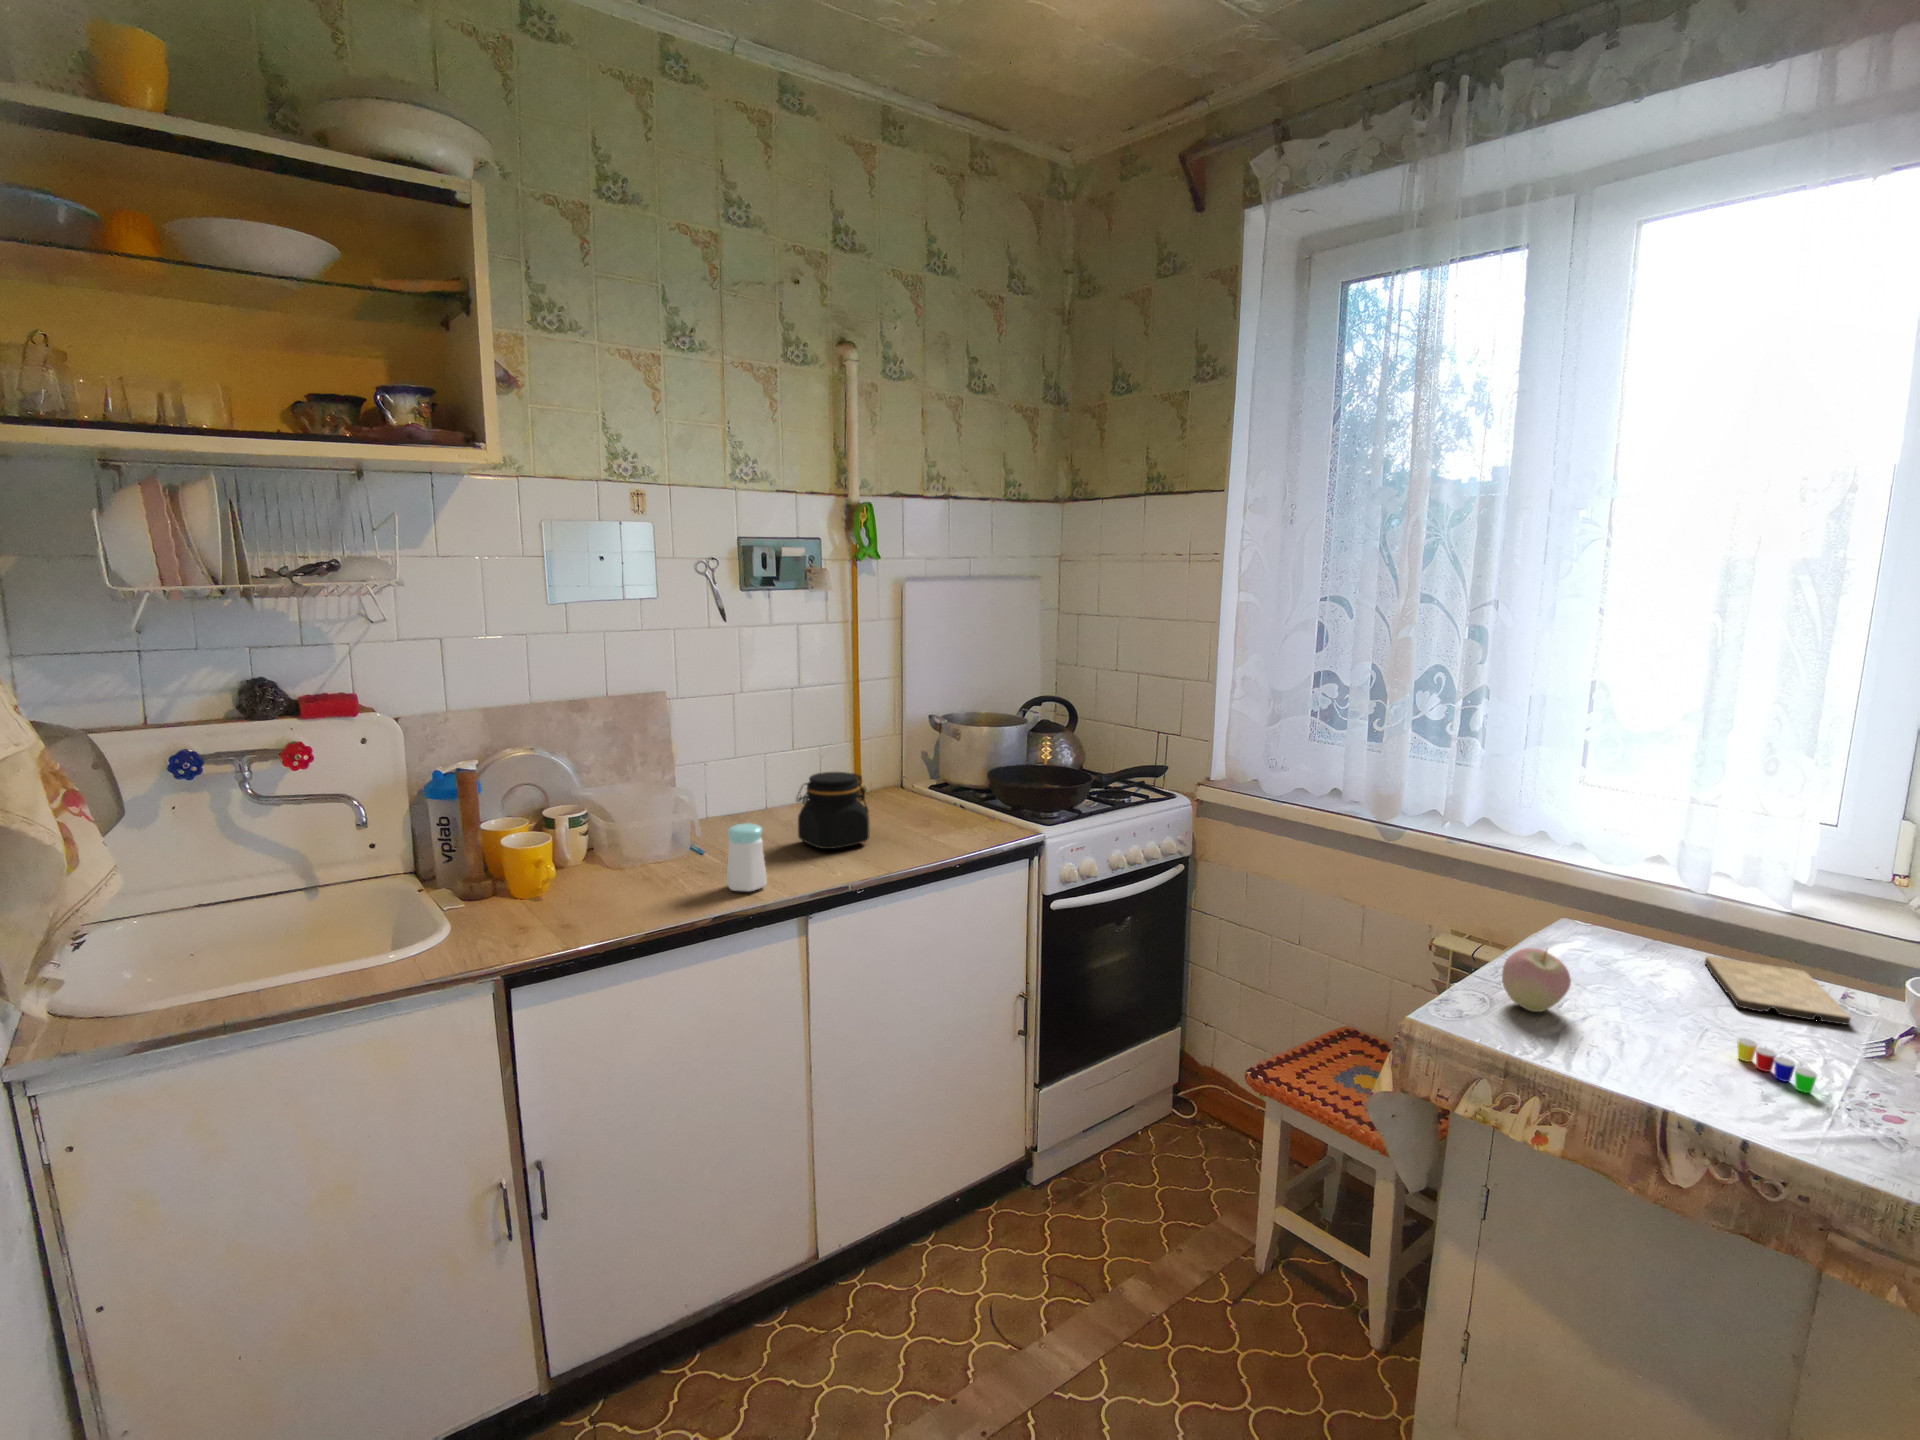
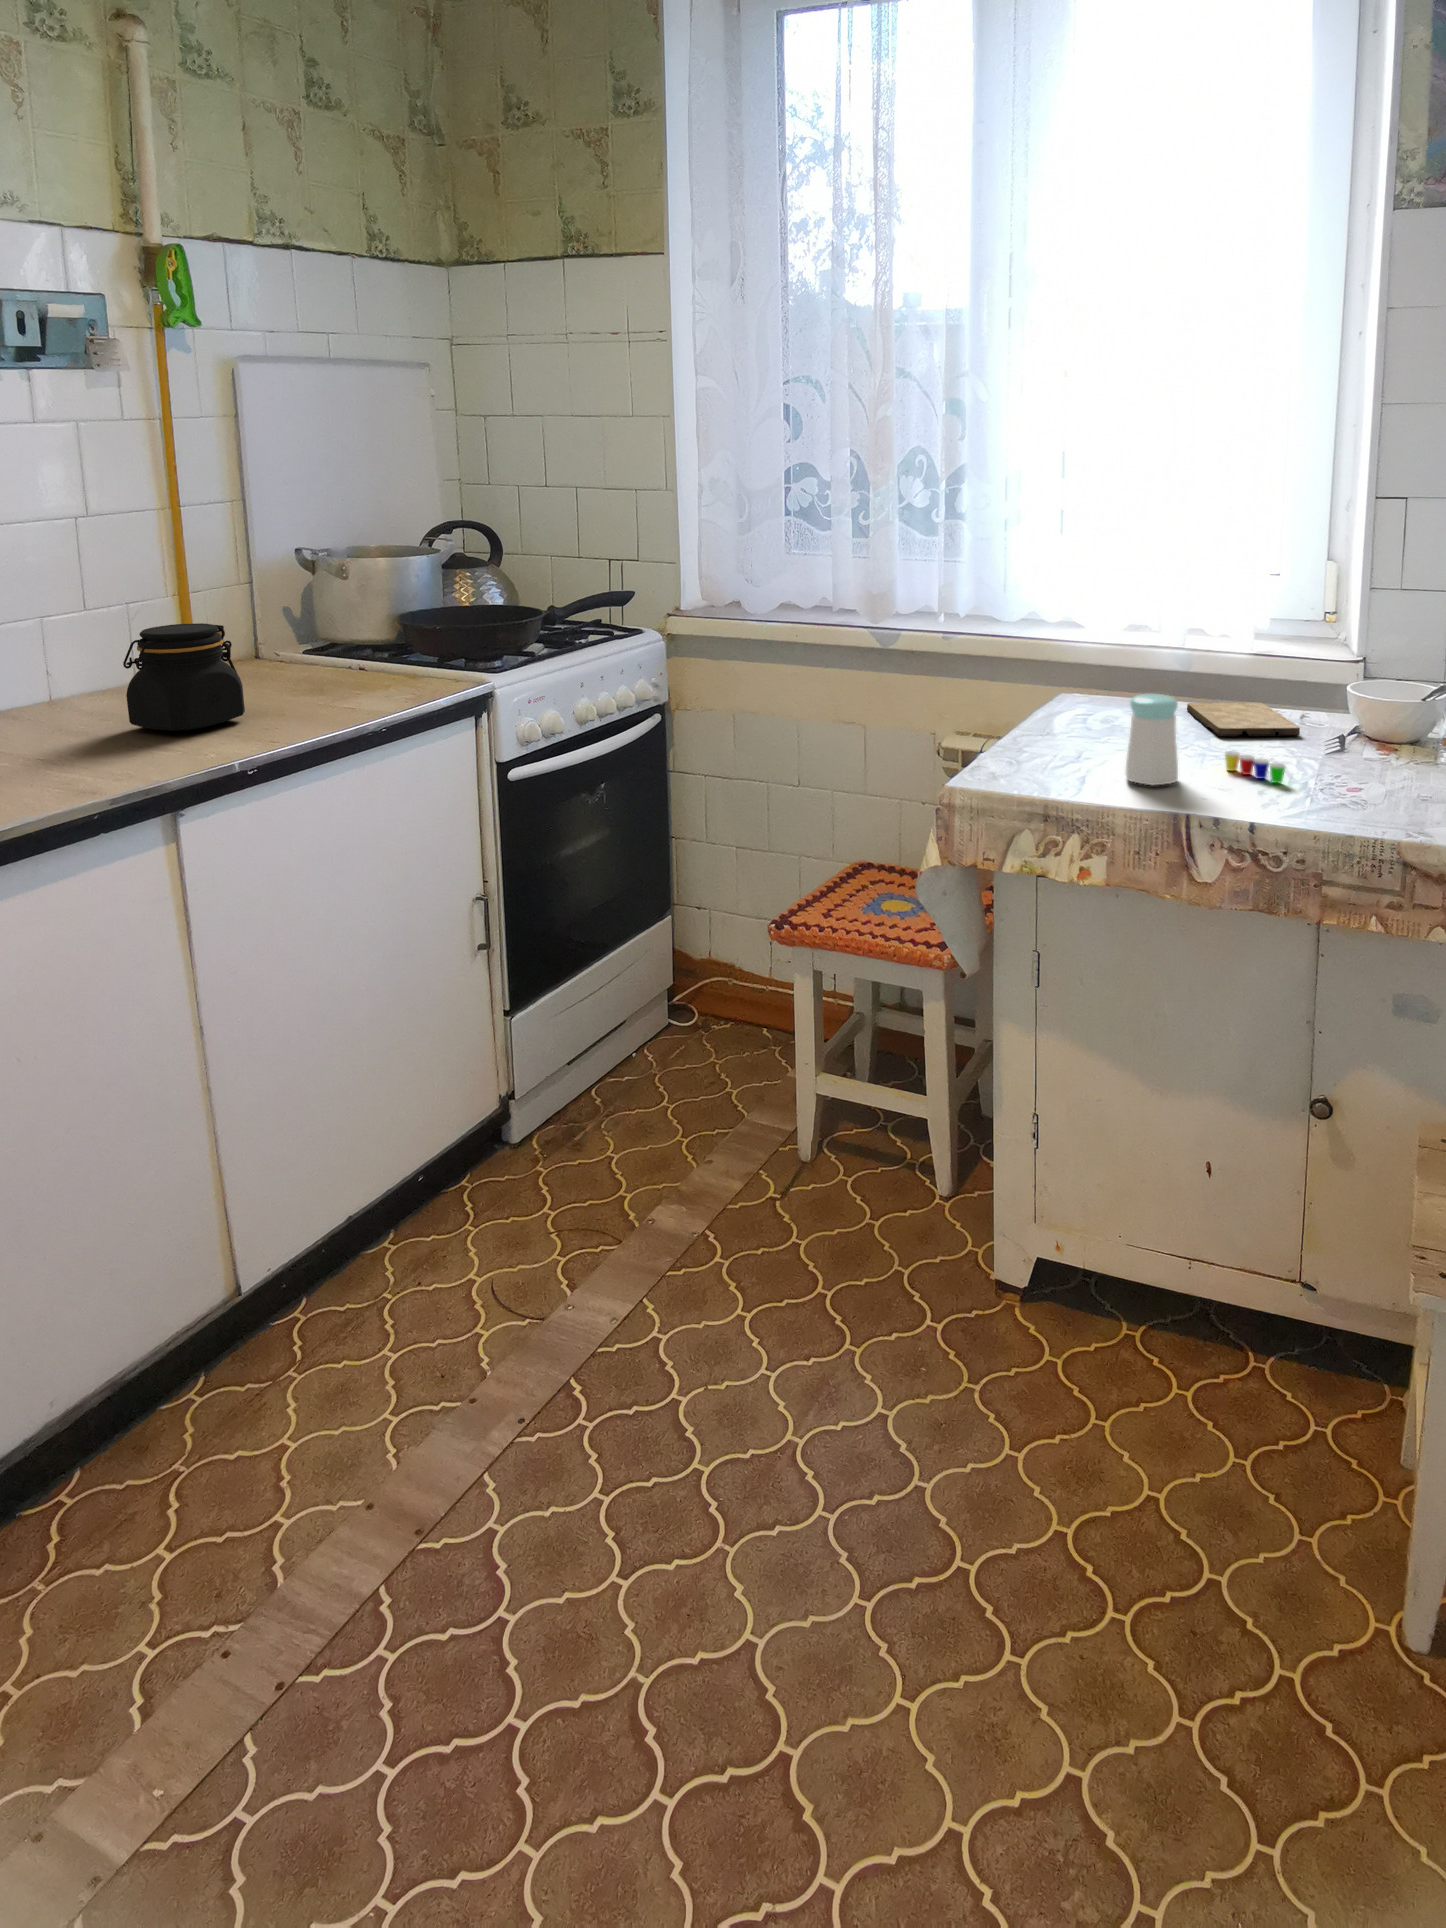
salt shaker: present [727,823,767,891] -> present [1126,694,1178,785]
apple: present [1502,948,1571,1012] -> none [1029,698,1089,765]

